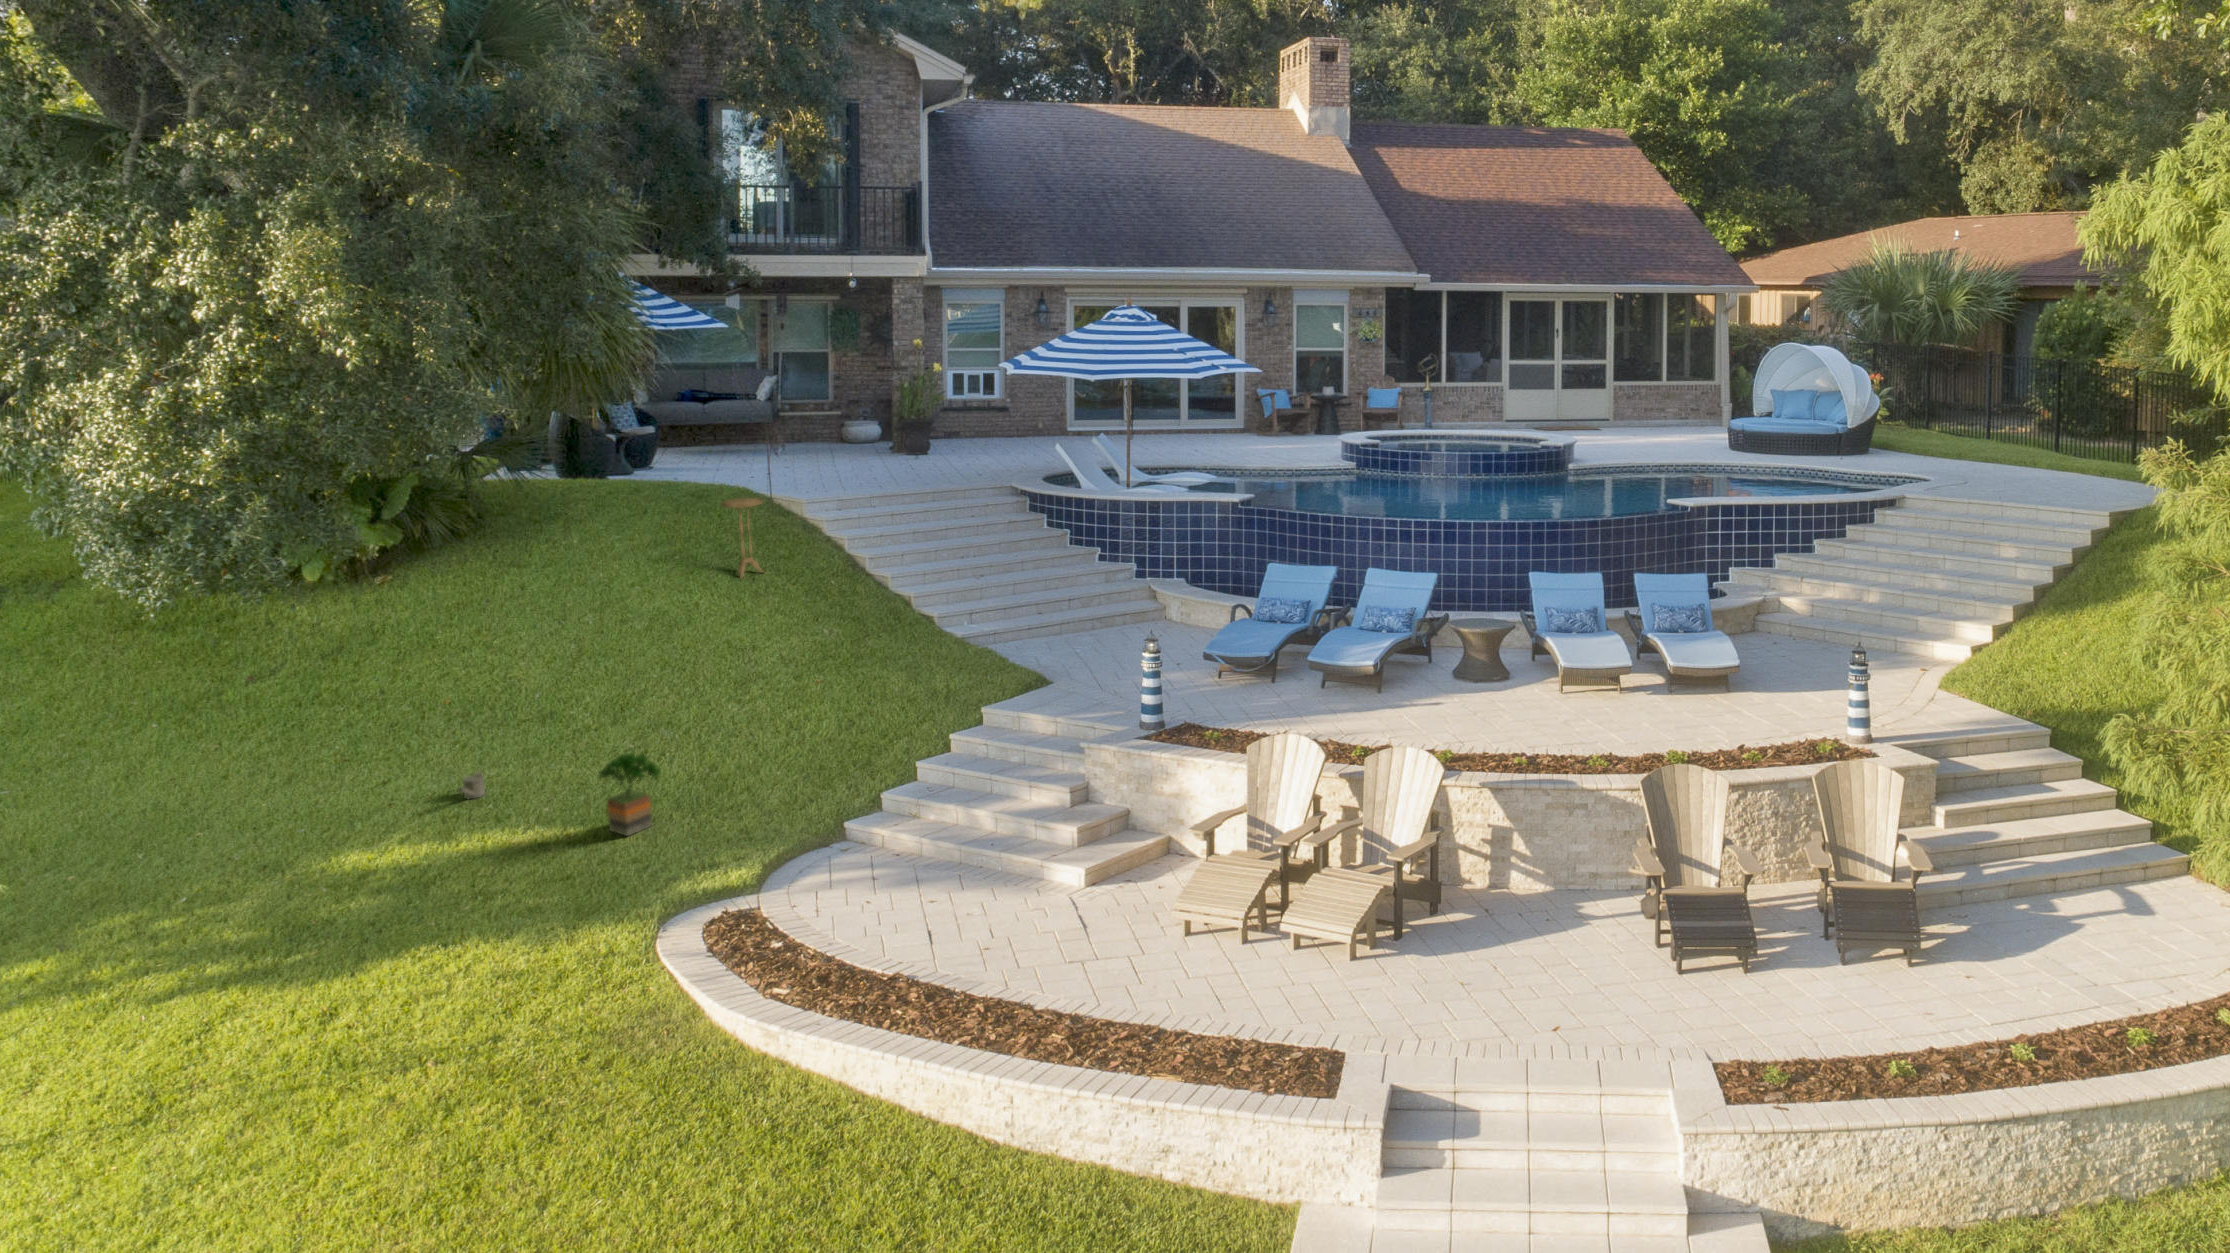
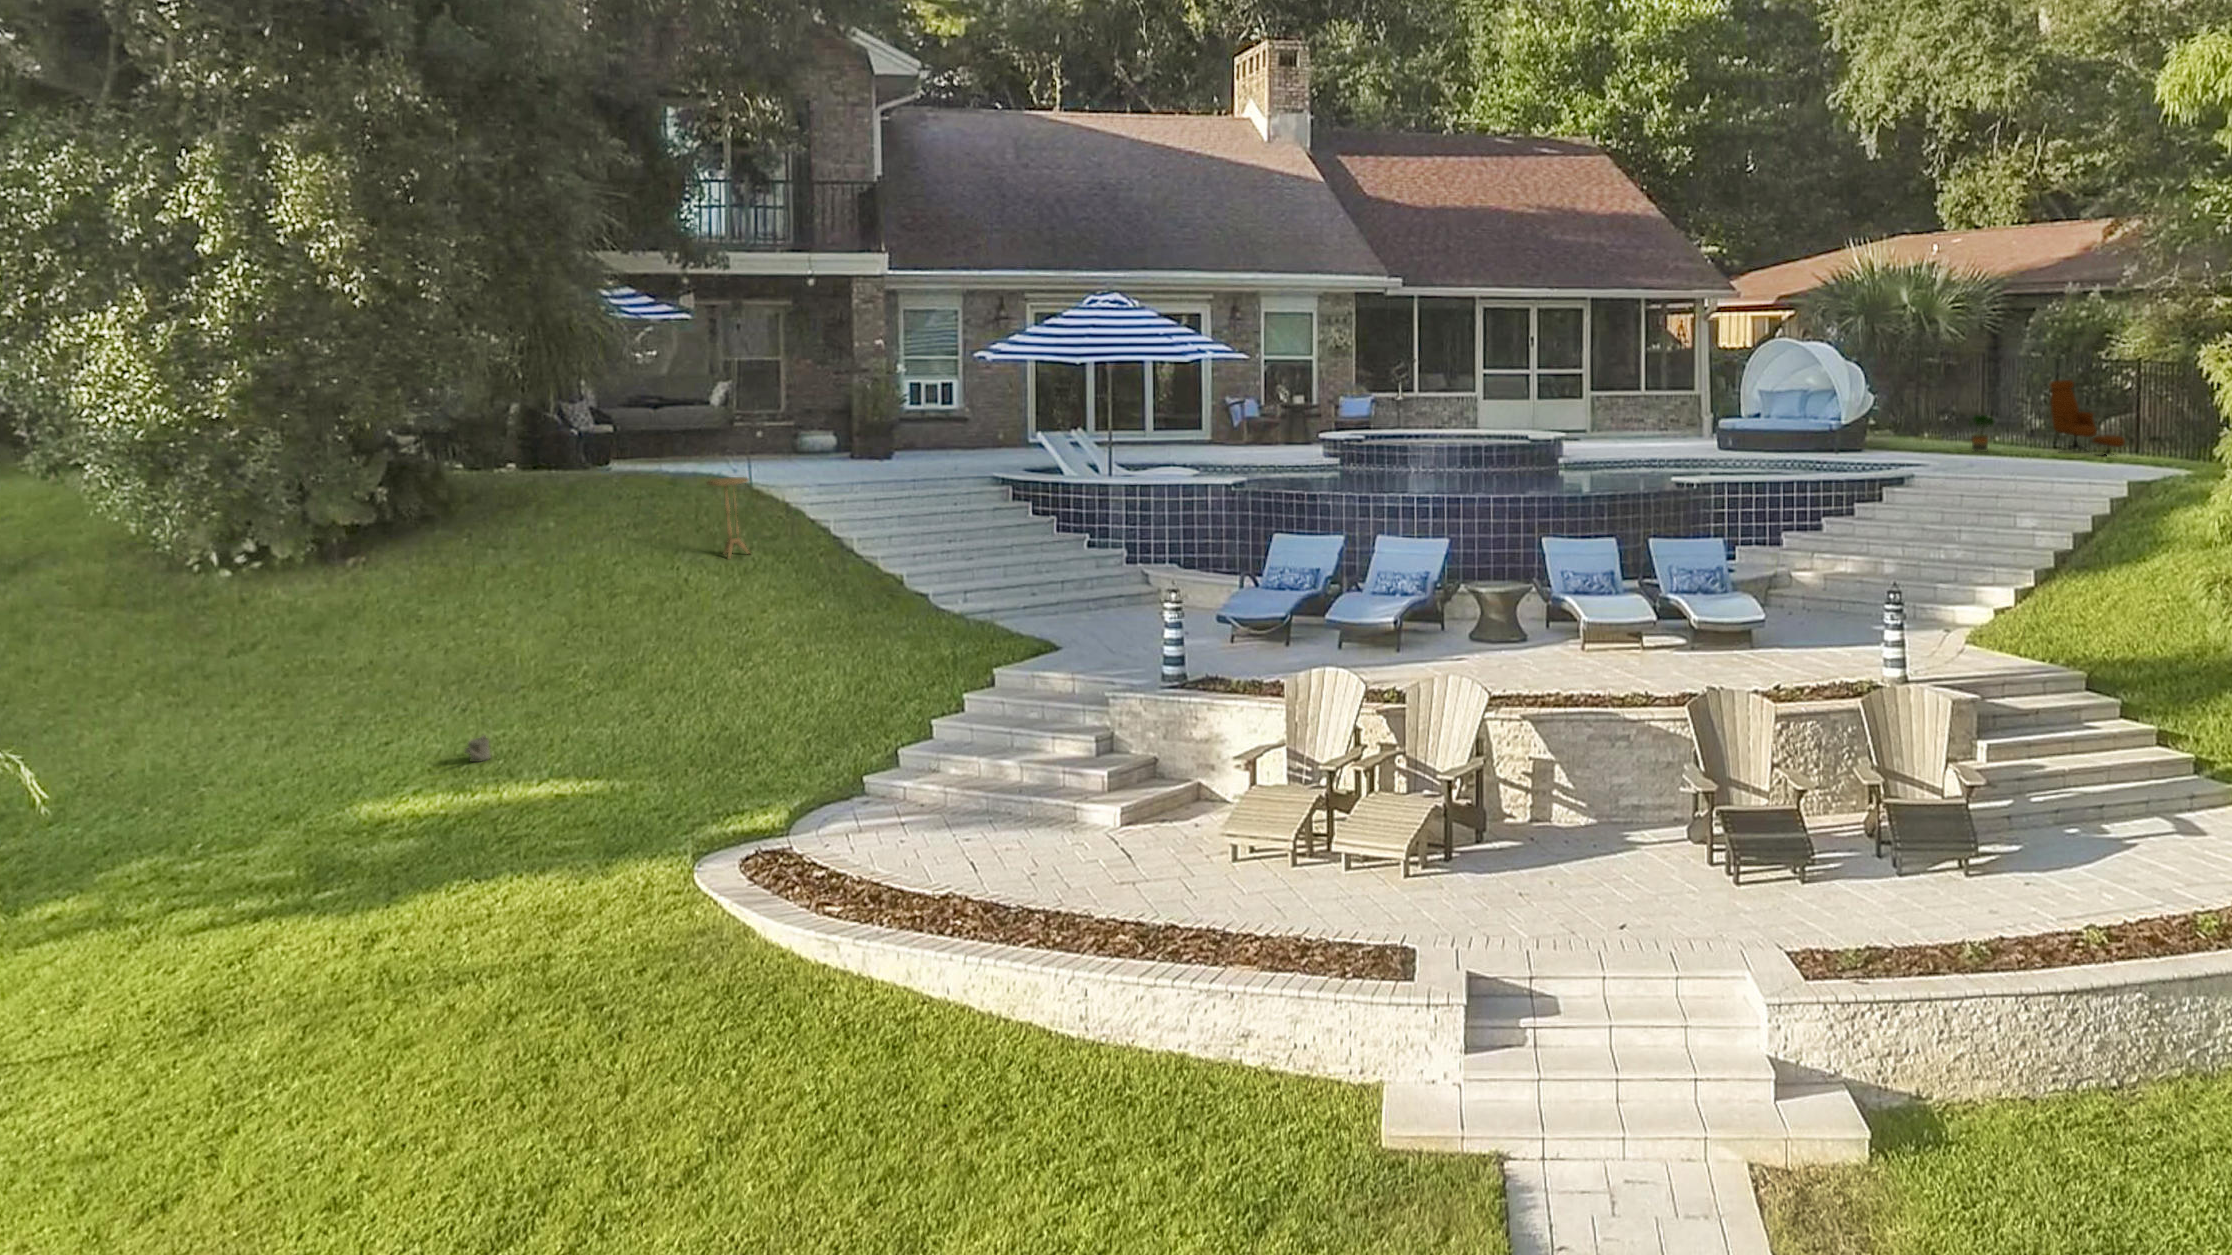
lounge chair: none [2054,388,2127,468] -> present [2050,380,2125,456]
potted tree: present [598,753,661,836] -> present [1969,415,1994,452]

